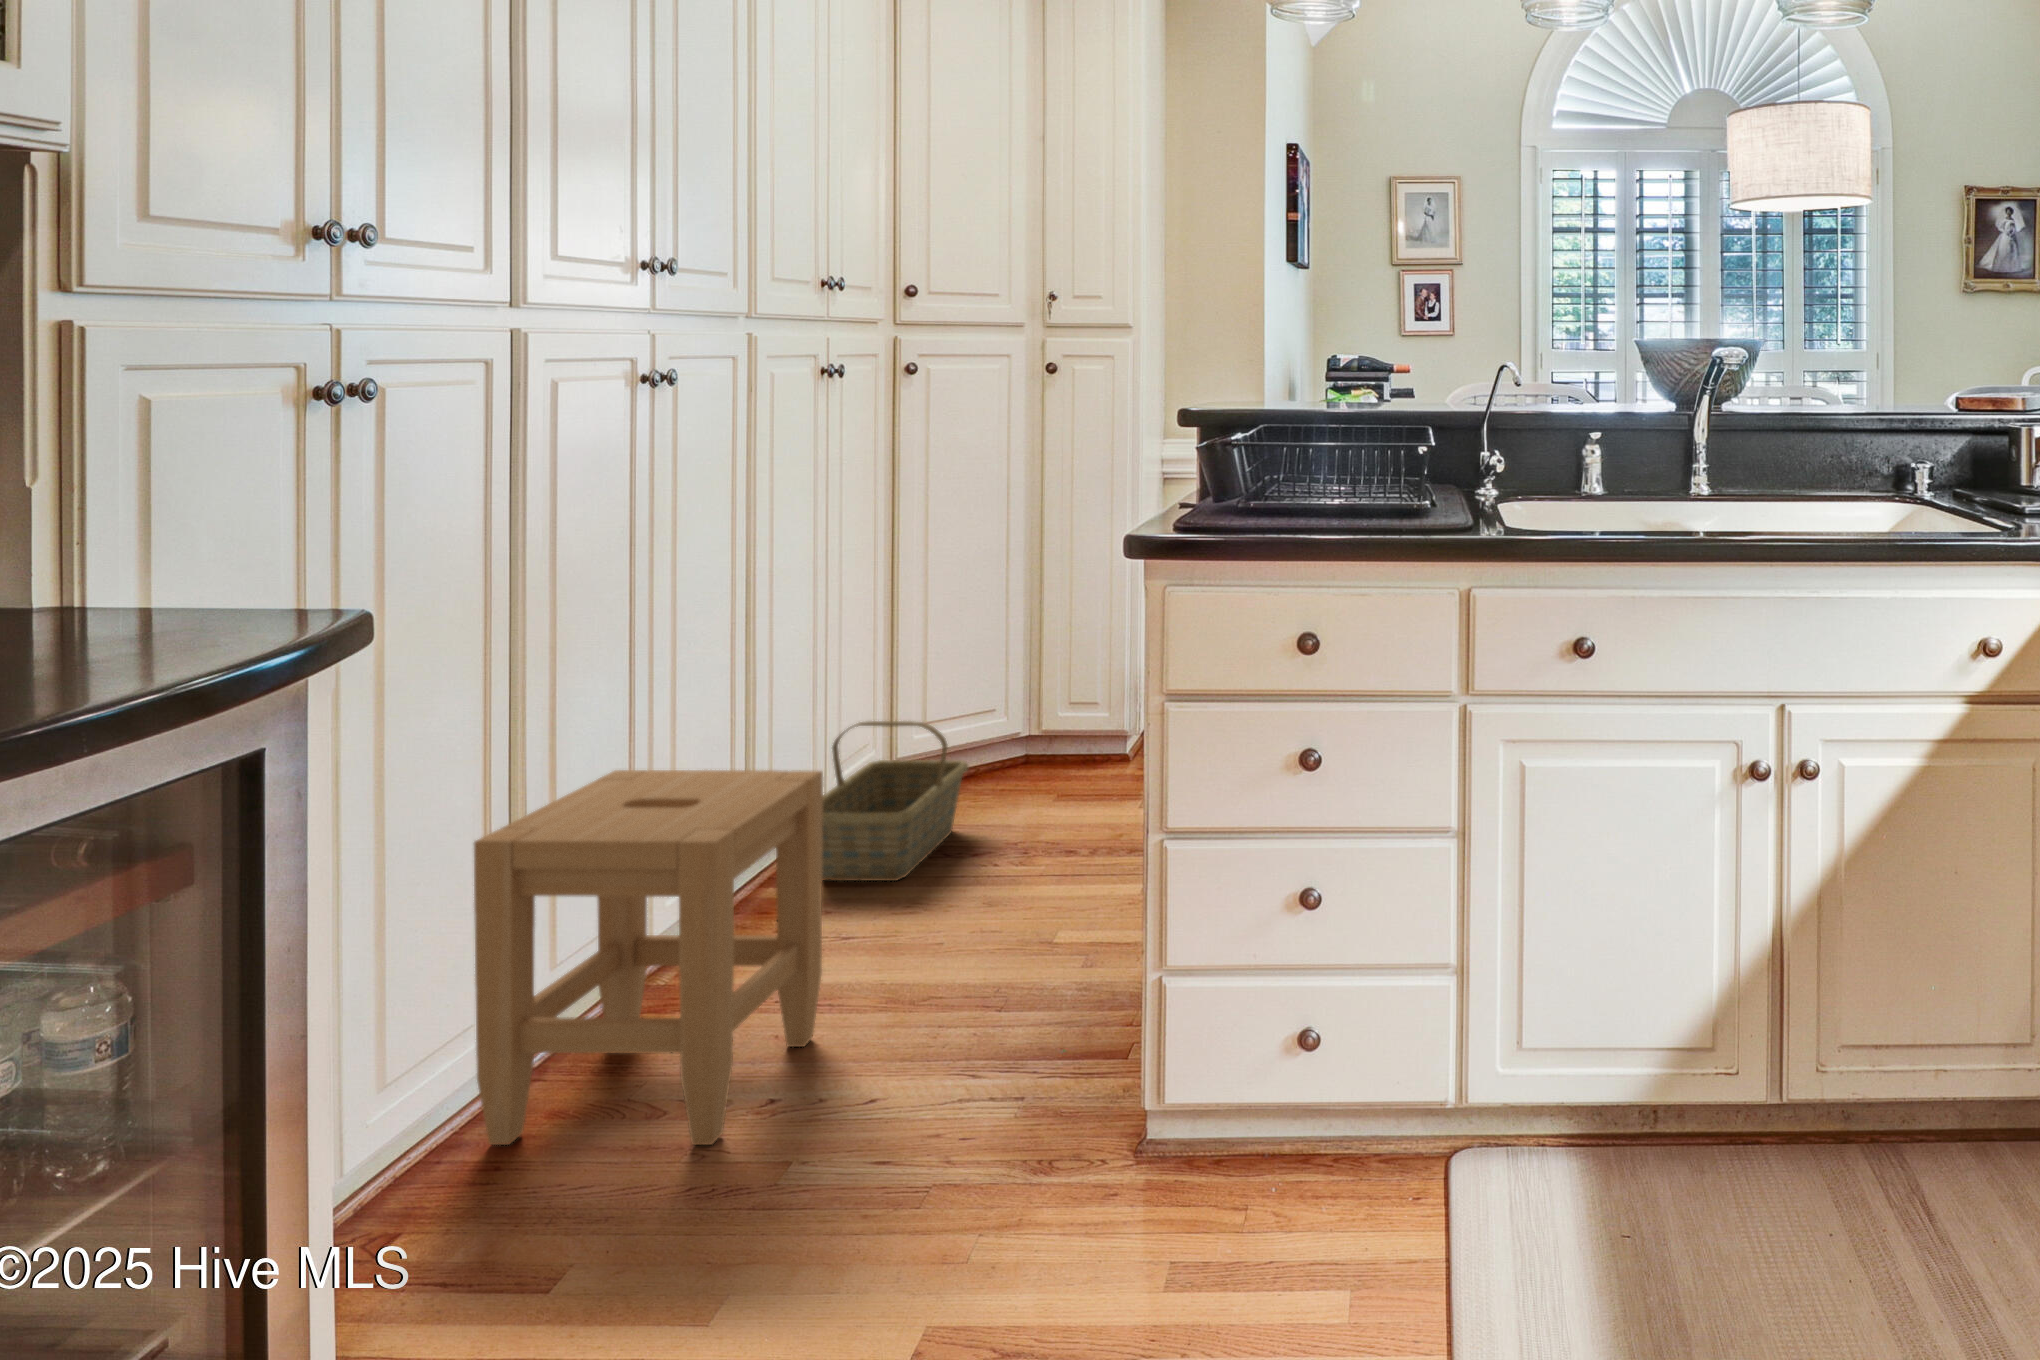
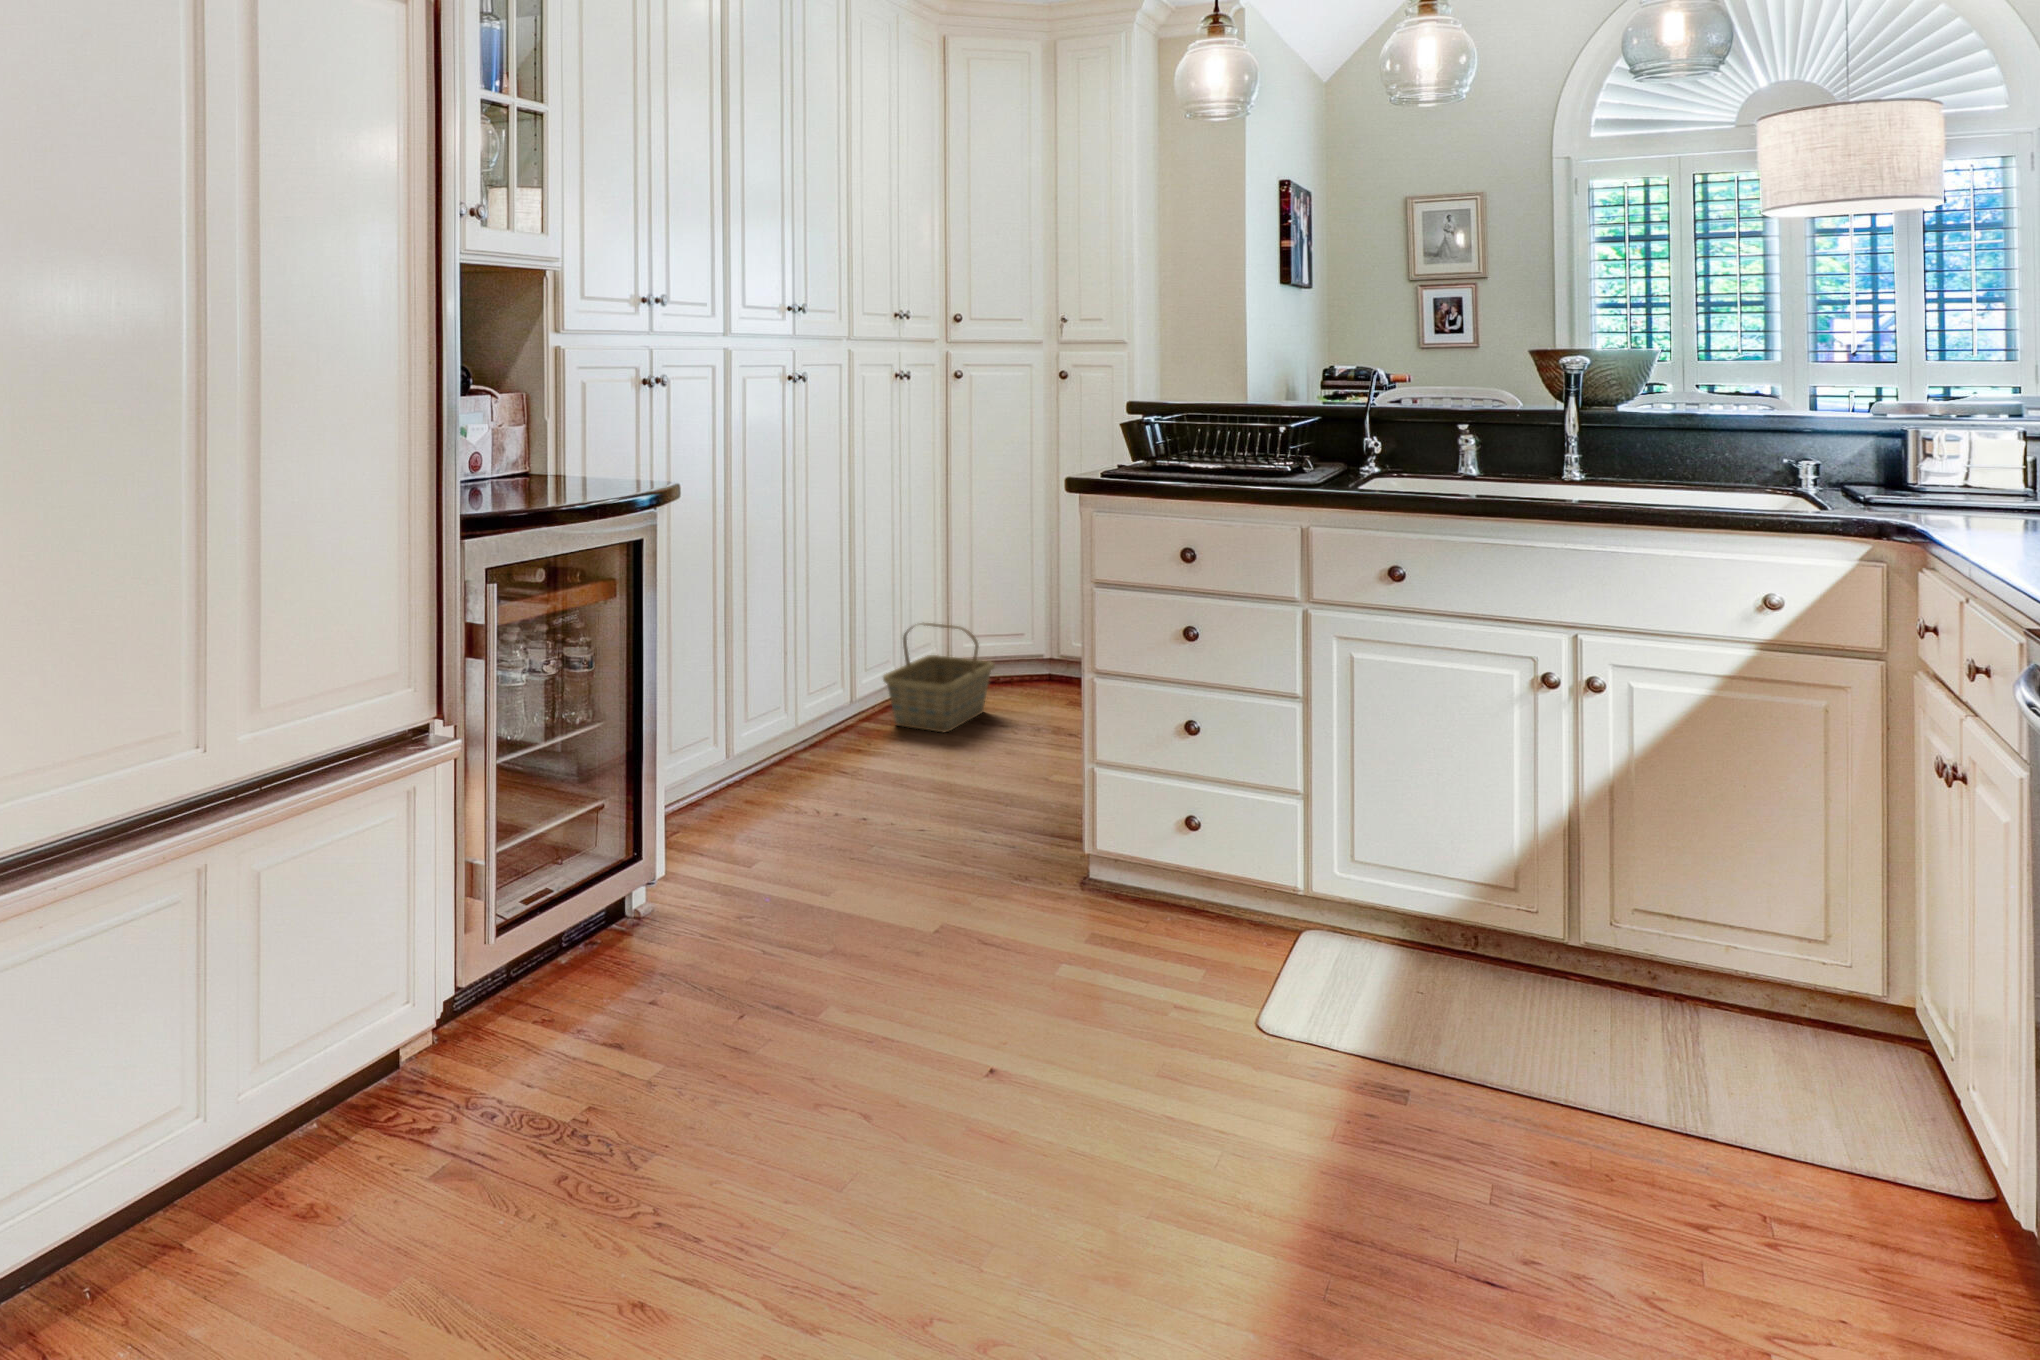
stool: present [474,770,823,1145] -> none [710,617,892,834]

